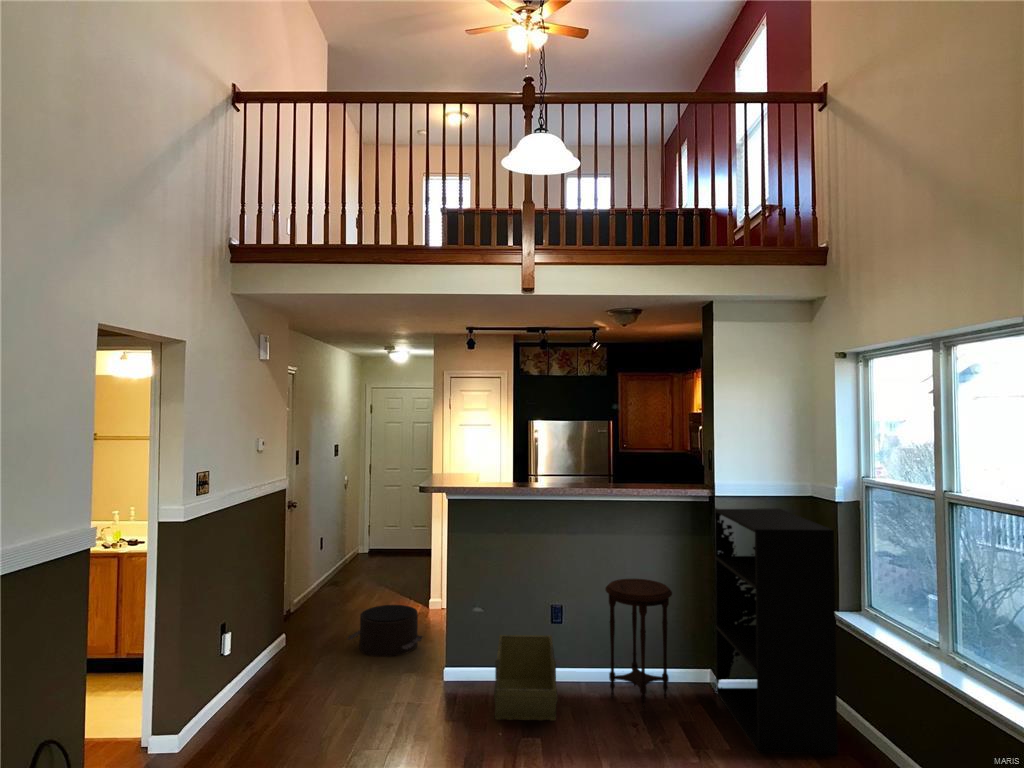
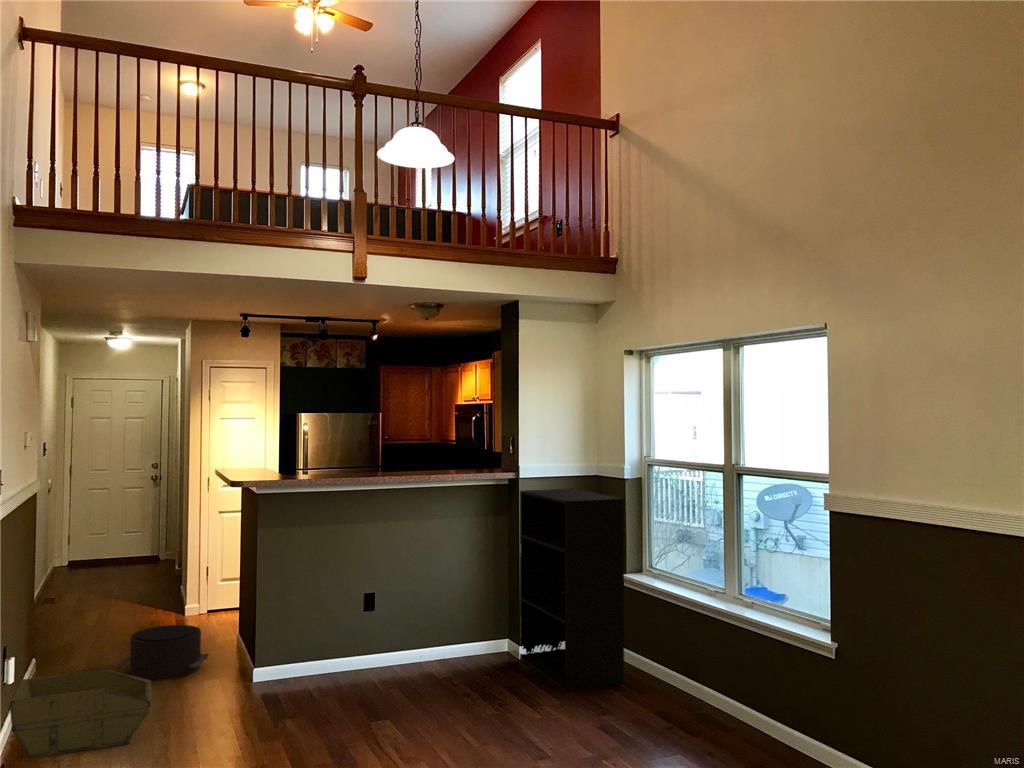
side table: present [605,579,672,711] -> none [424,562,486,681]
storage bin: present [494,635,558,721] -> present [10,670,152,759]

